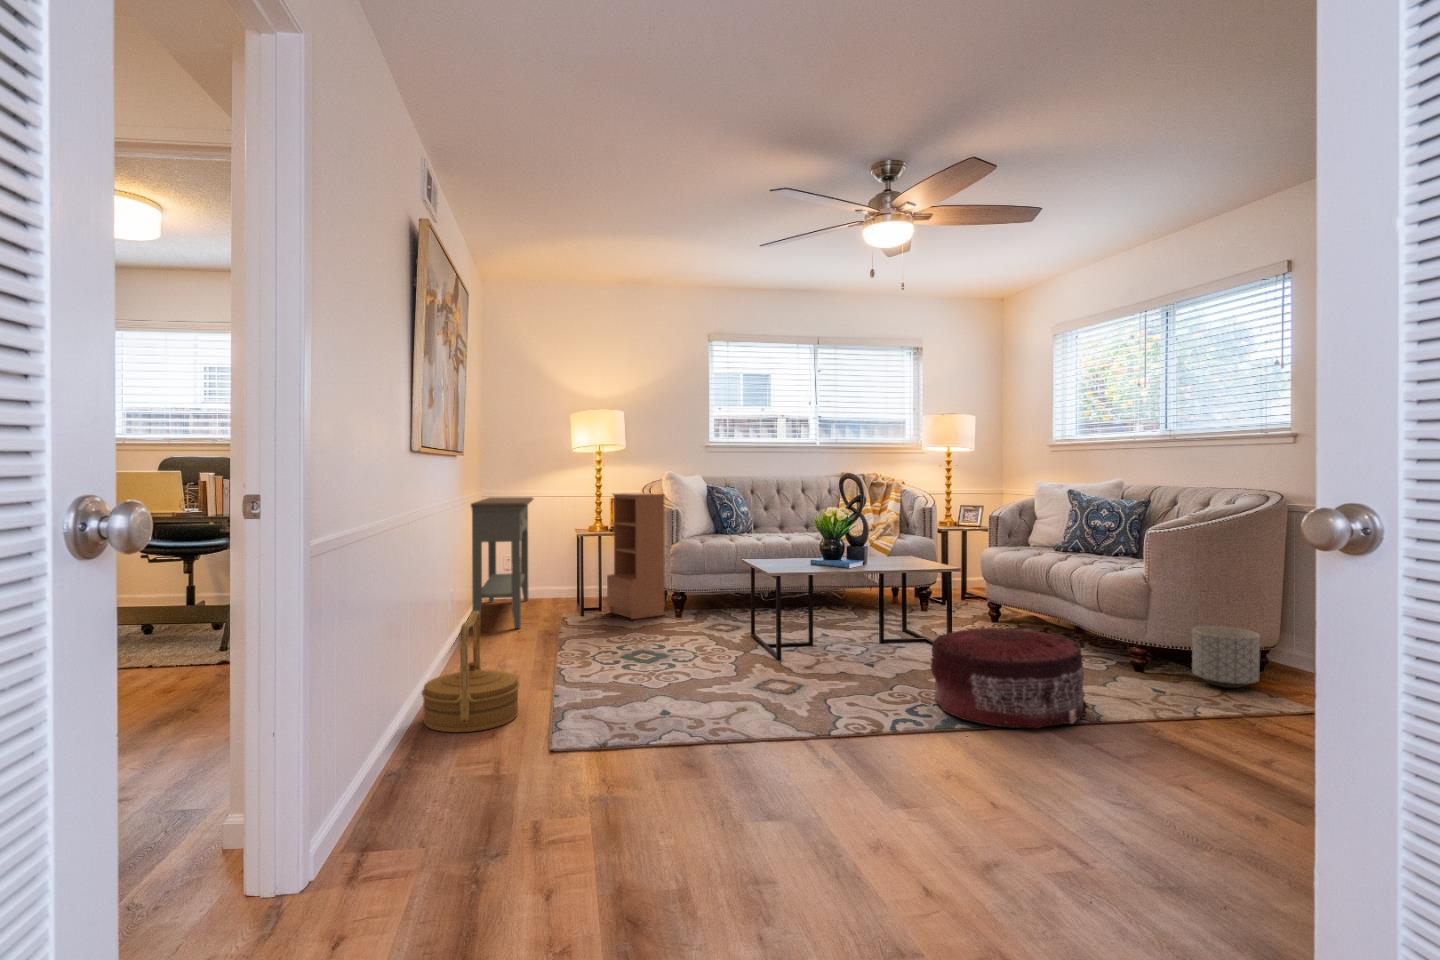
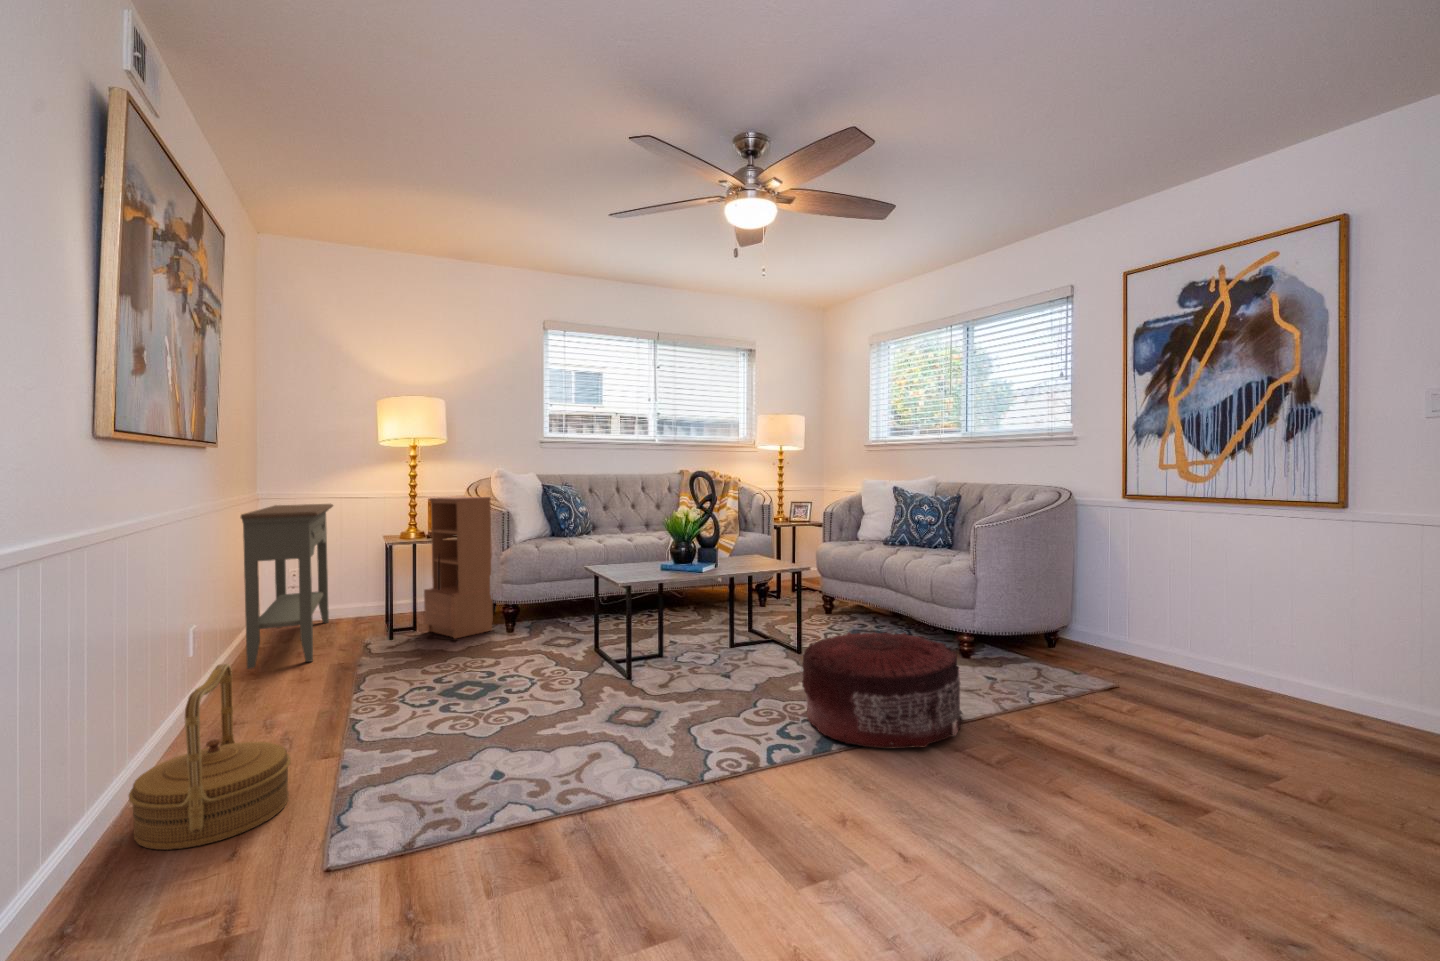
planter: present [1192,626,1260,688] -> none [1032,613,1093,674]

